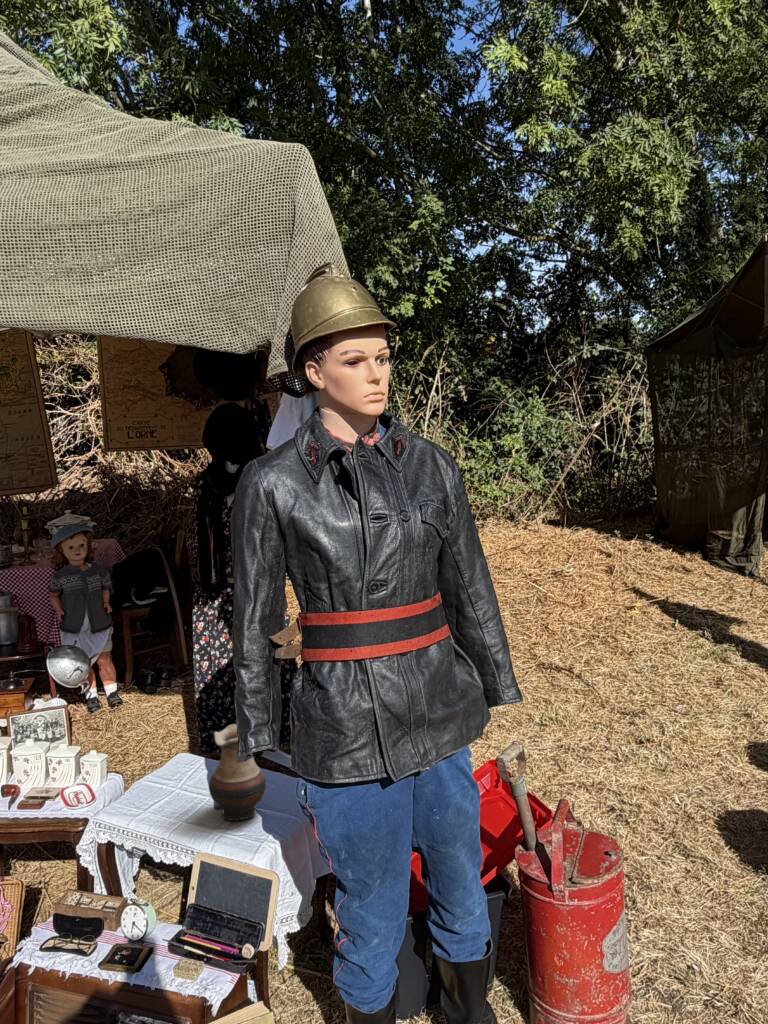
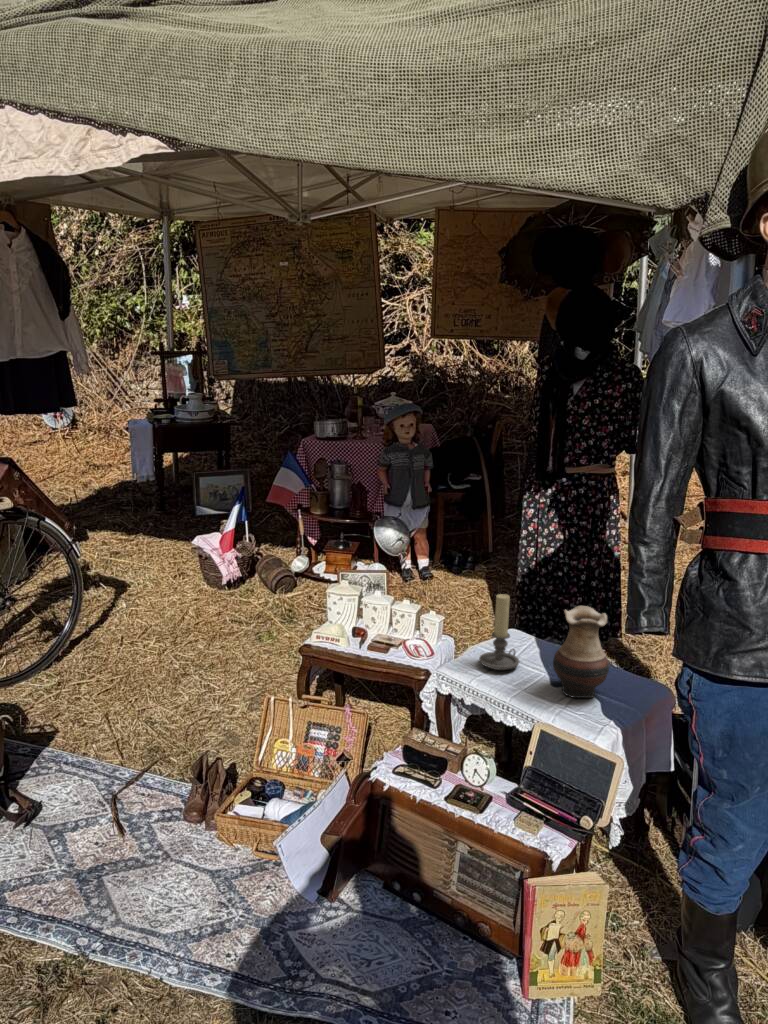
candle holder: none [137,724,180,805] -> present [479,594,519,670]

